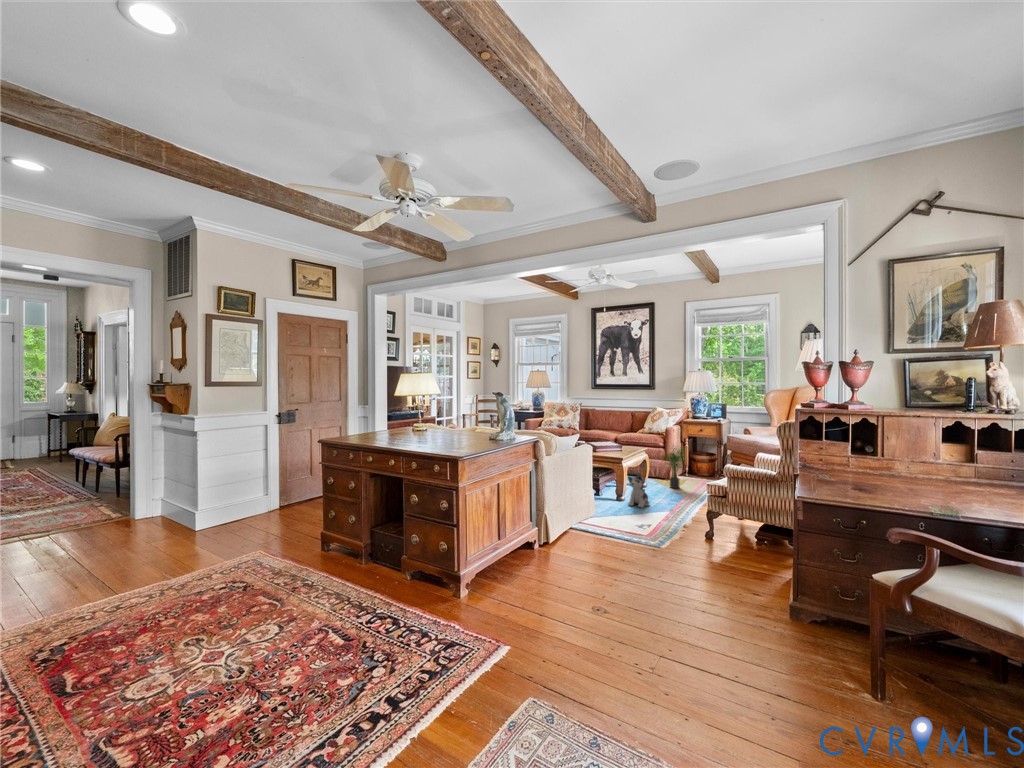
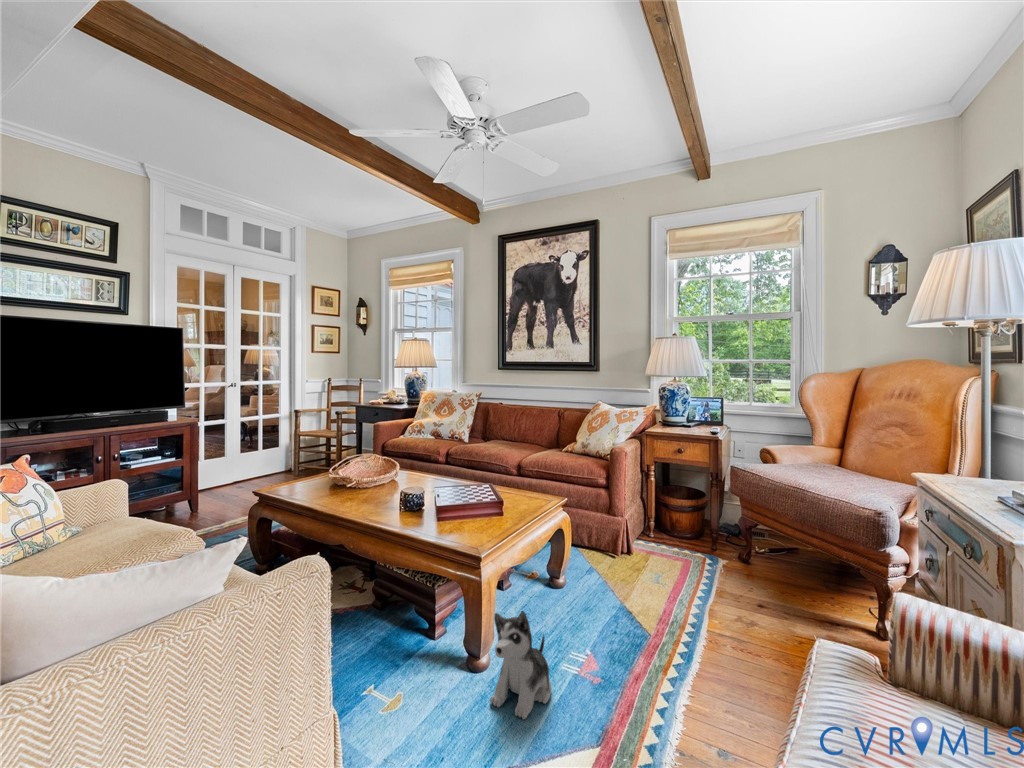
potted plant: present [665,448,685,488] -> none [586,484,658,589]

